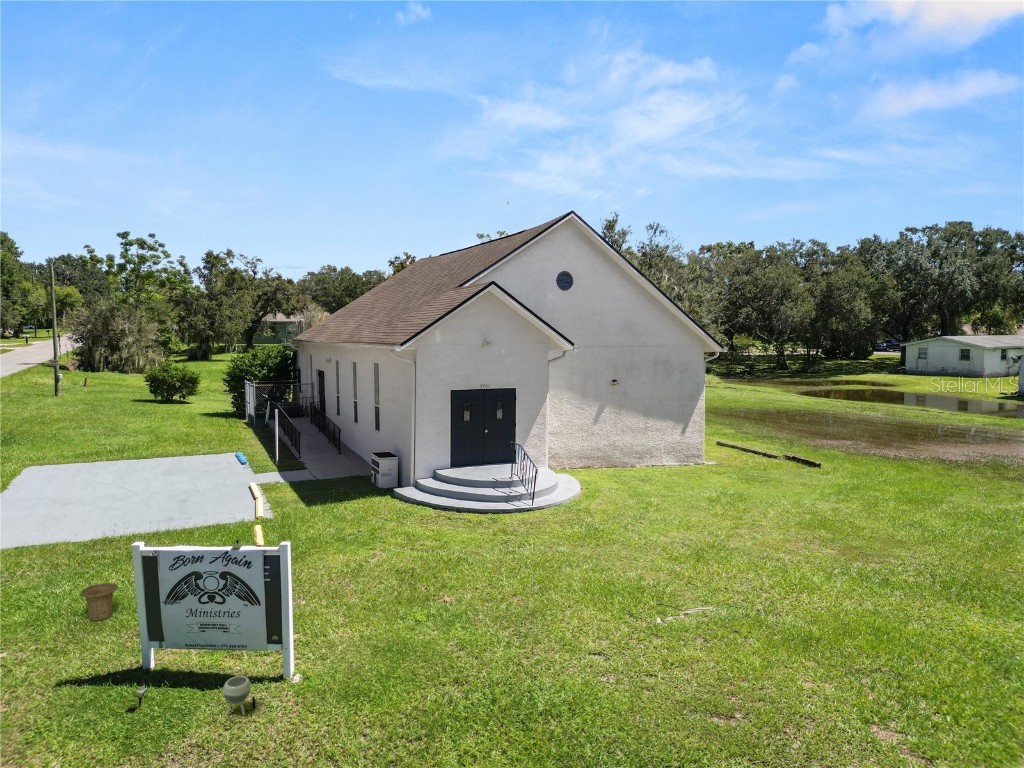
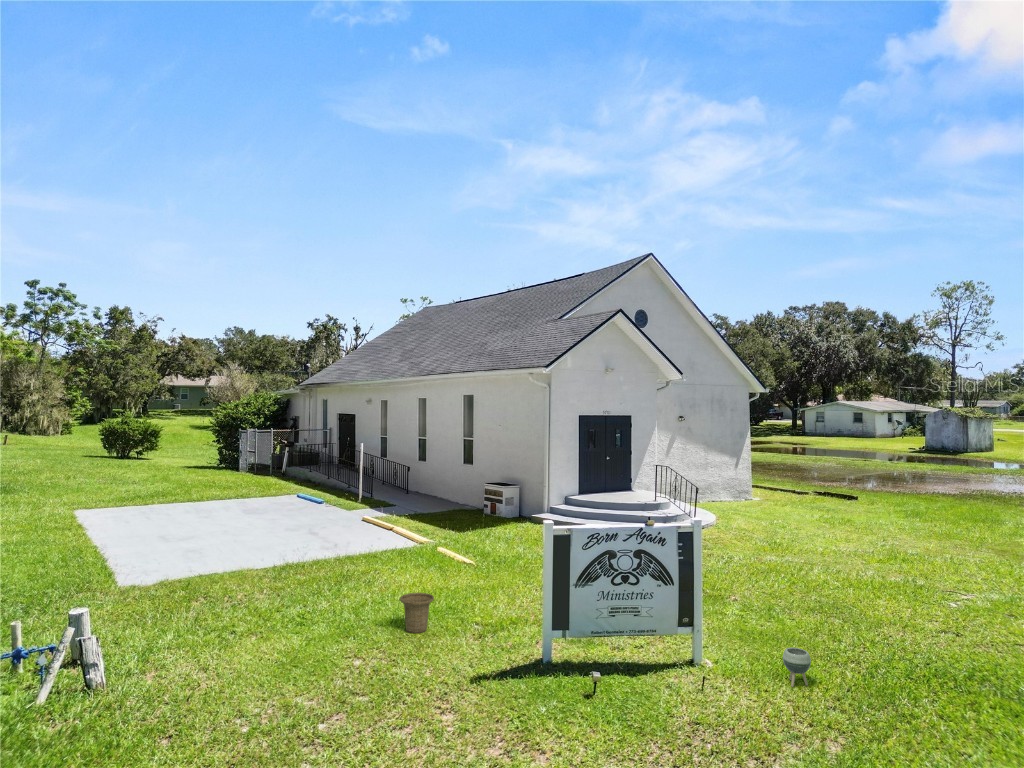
planter: present [223,676,251,715] -> present [783,648,811,687]

